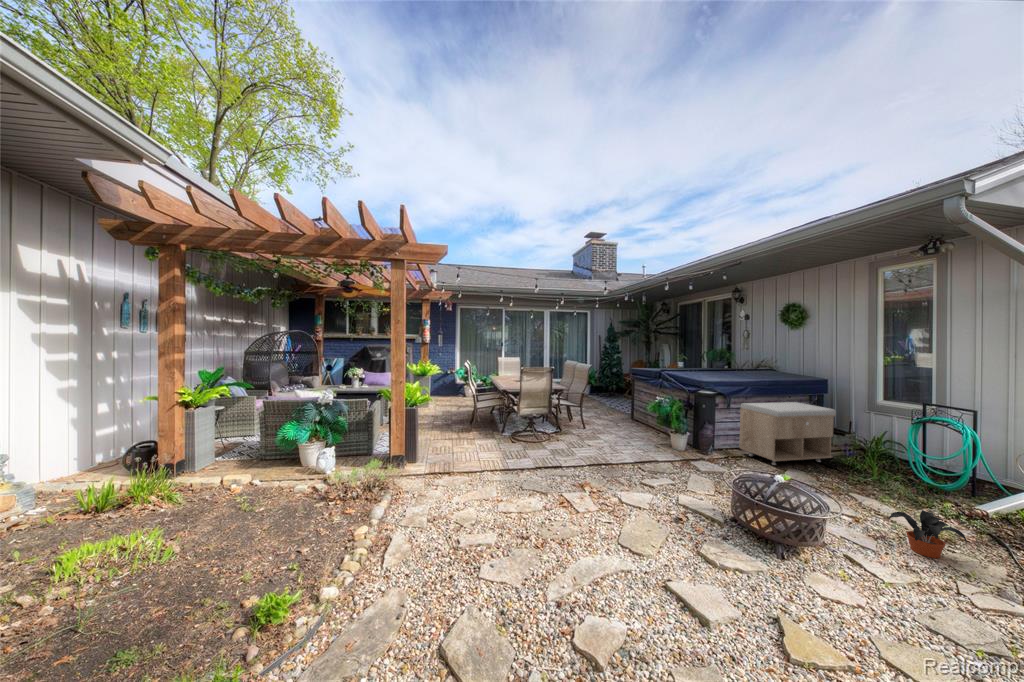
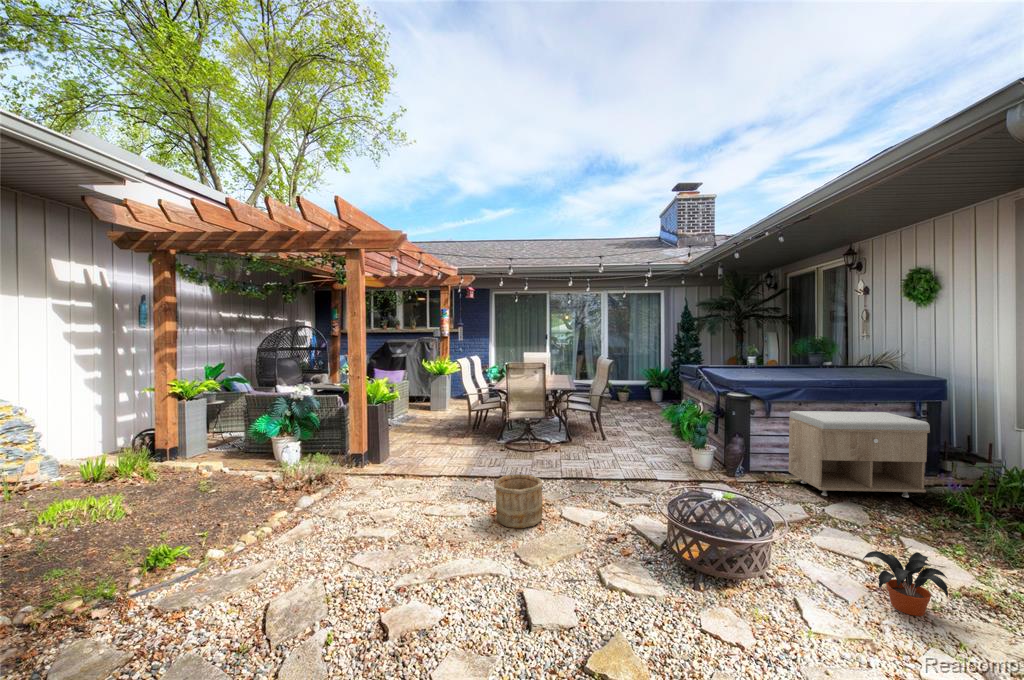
wooden bucket: none [572,468,616,518] -> present [494,474,543,528]

